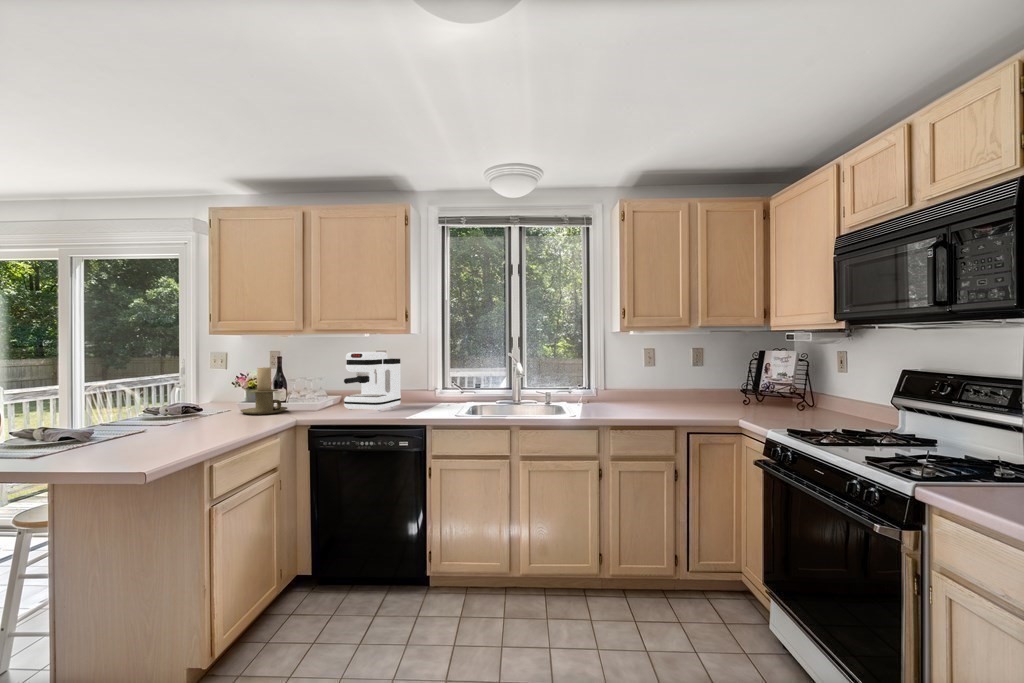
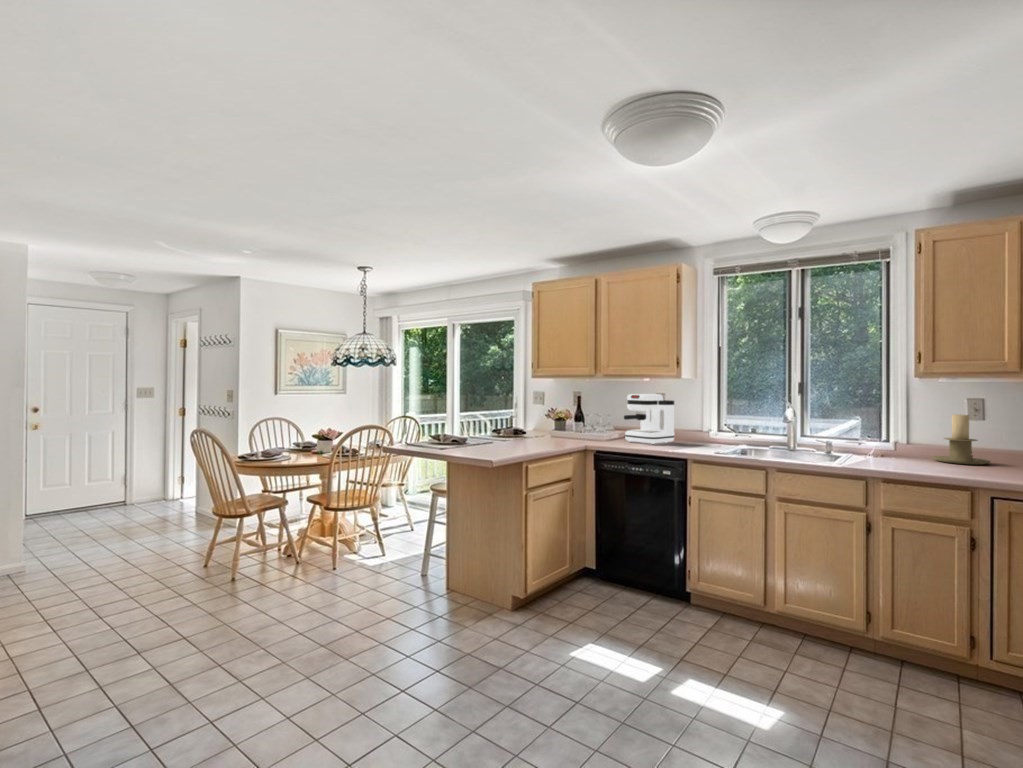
candle holder: present [241,367,287,415] -> present [932,414,990,465]

